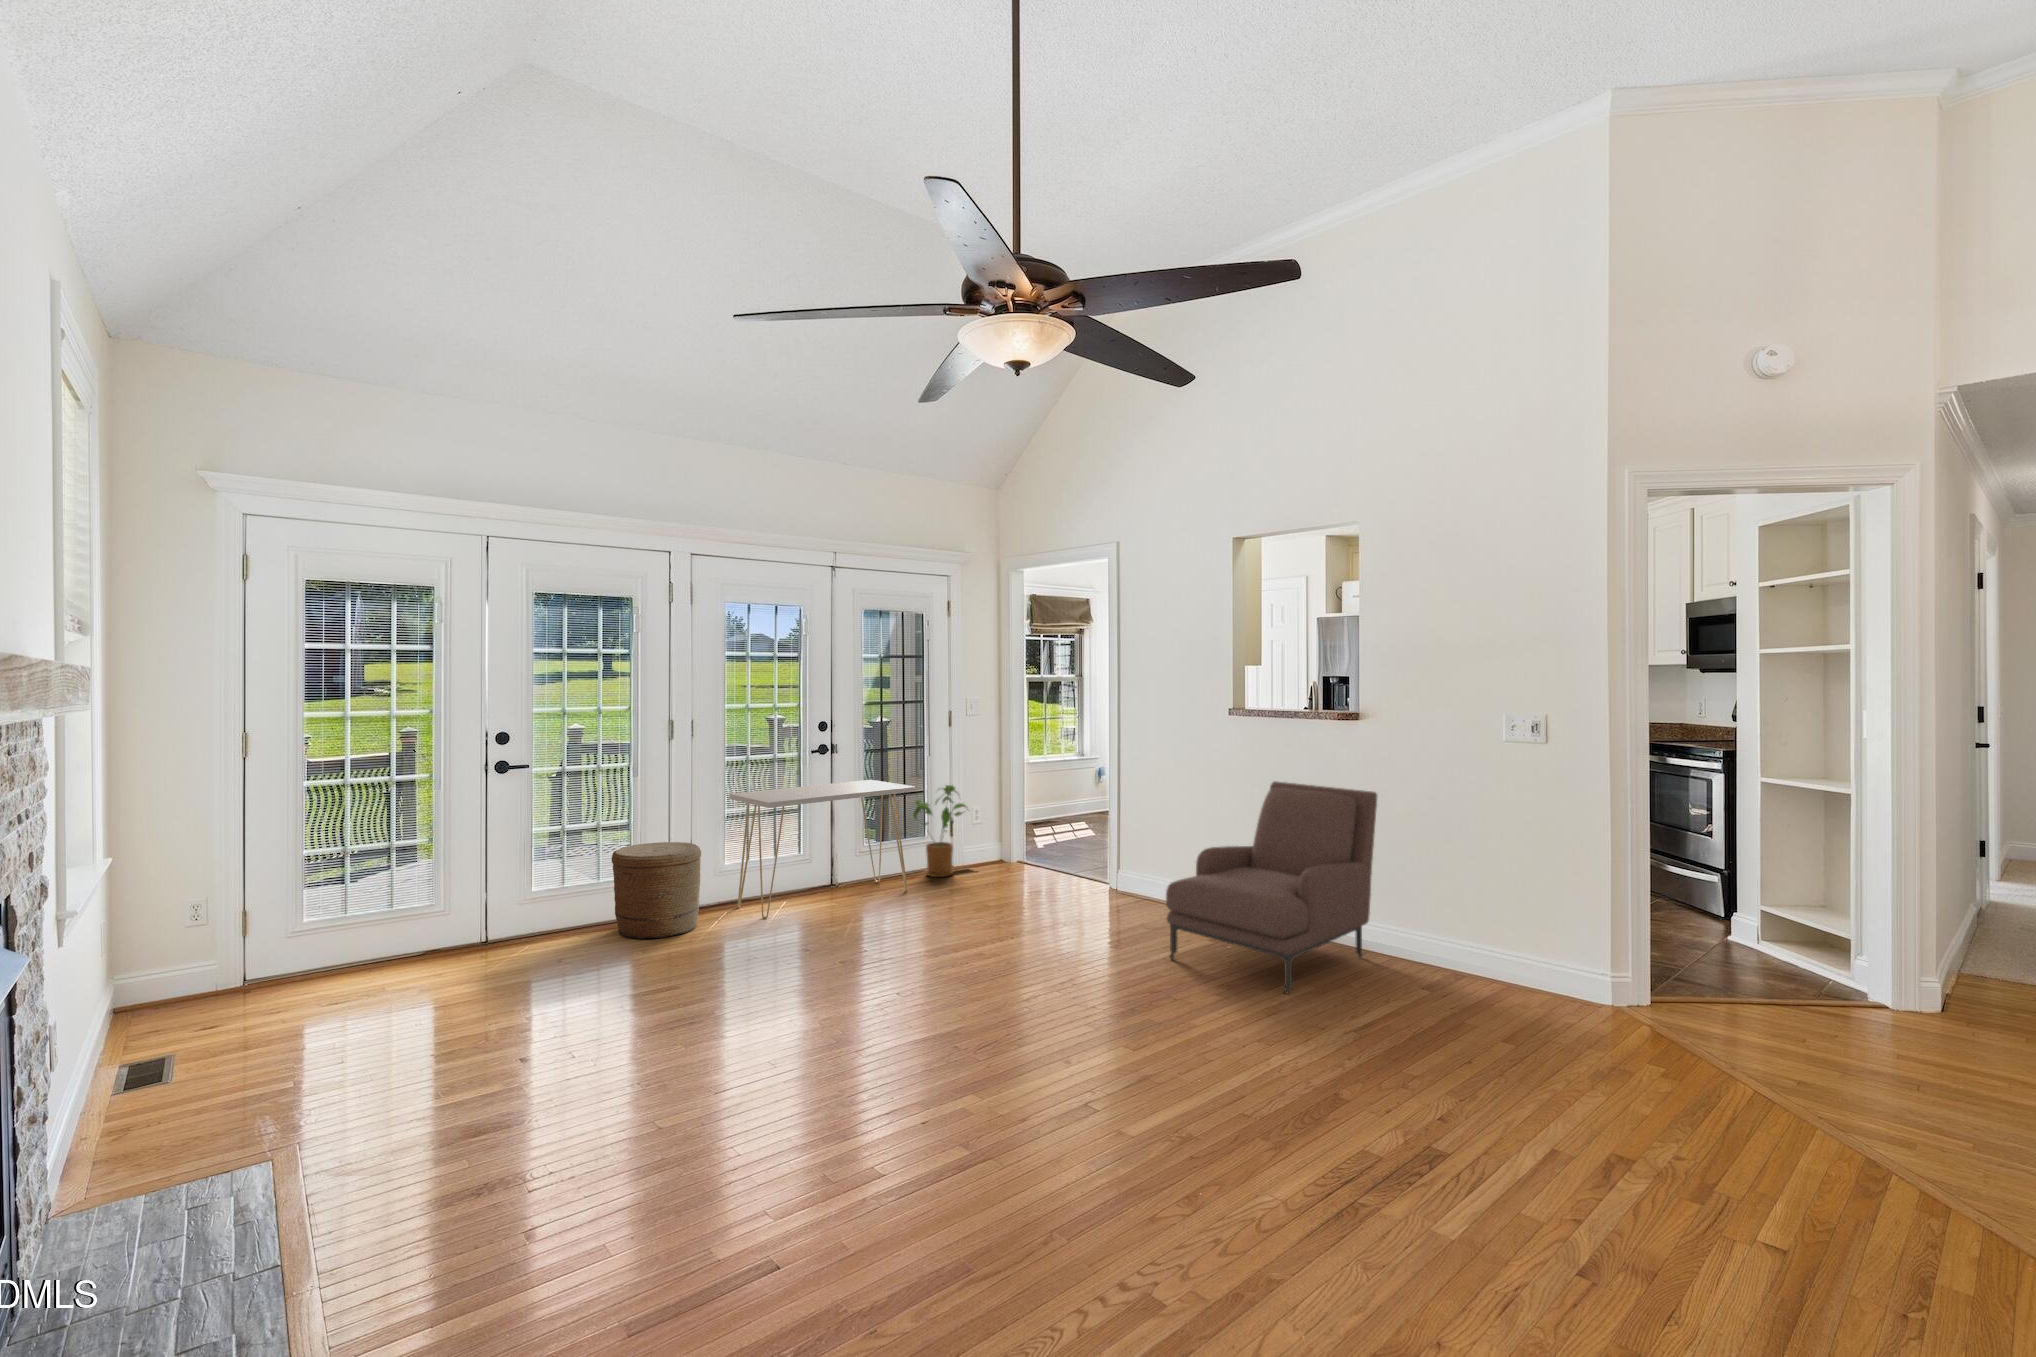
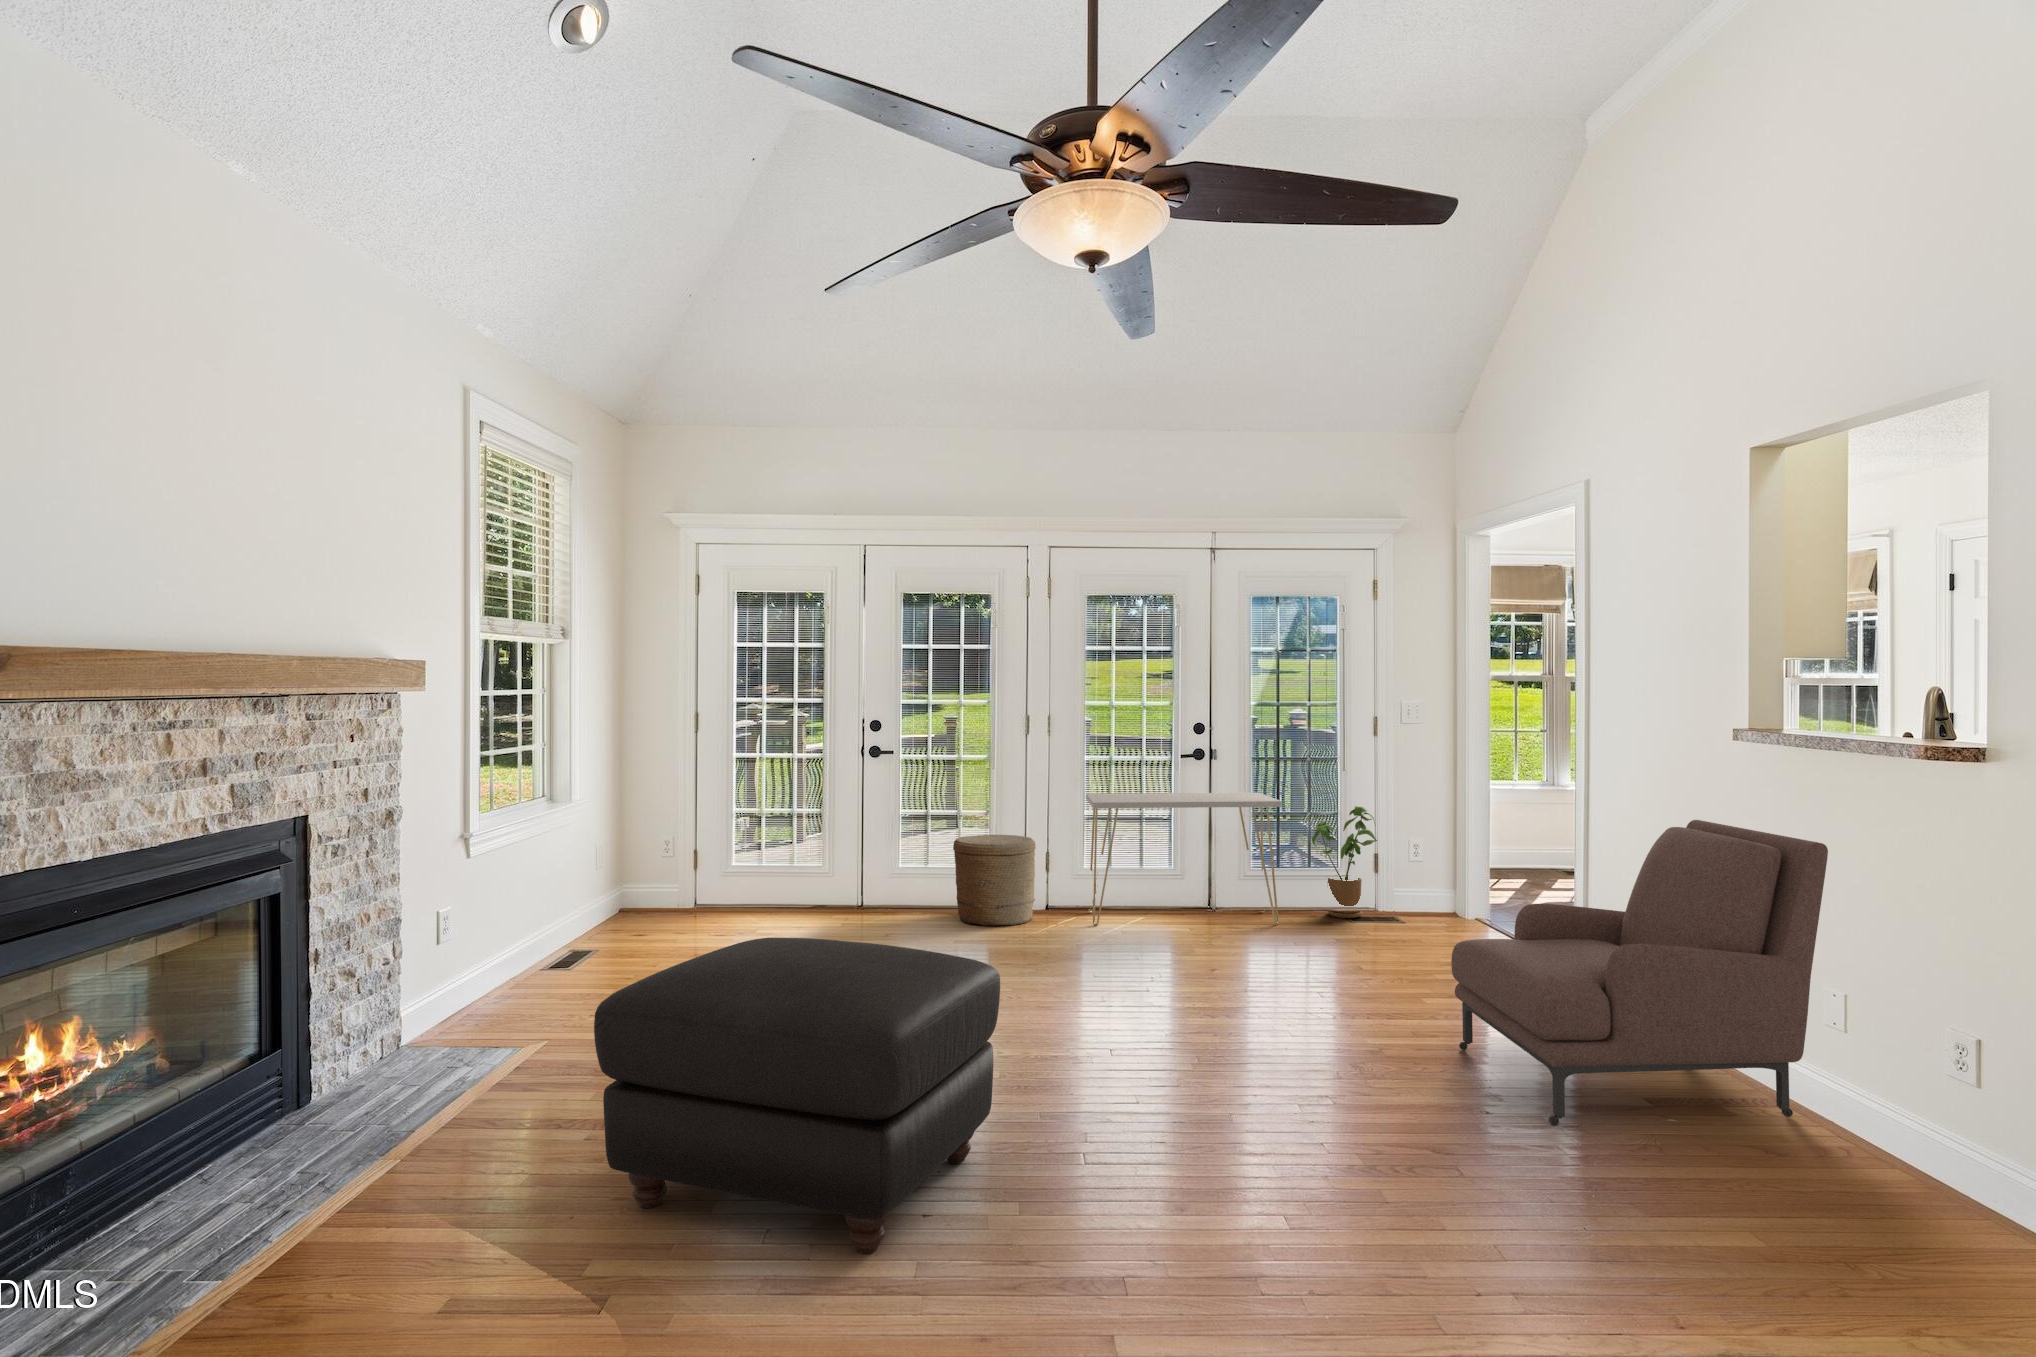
ottoman: none [784,962,1146,1293] -> present [594,938,1000,1254]

